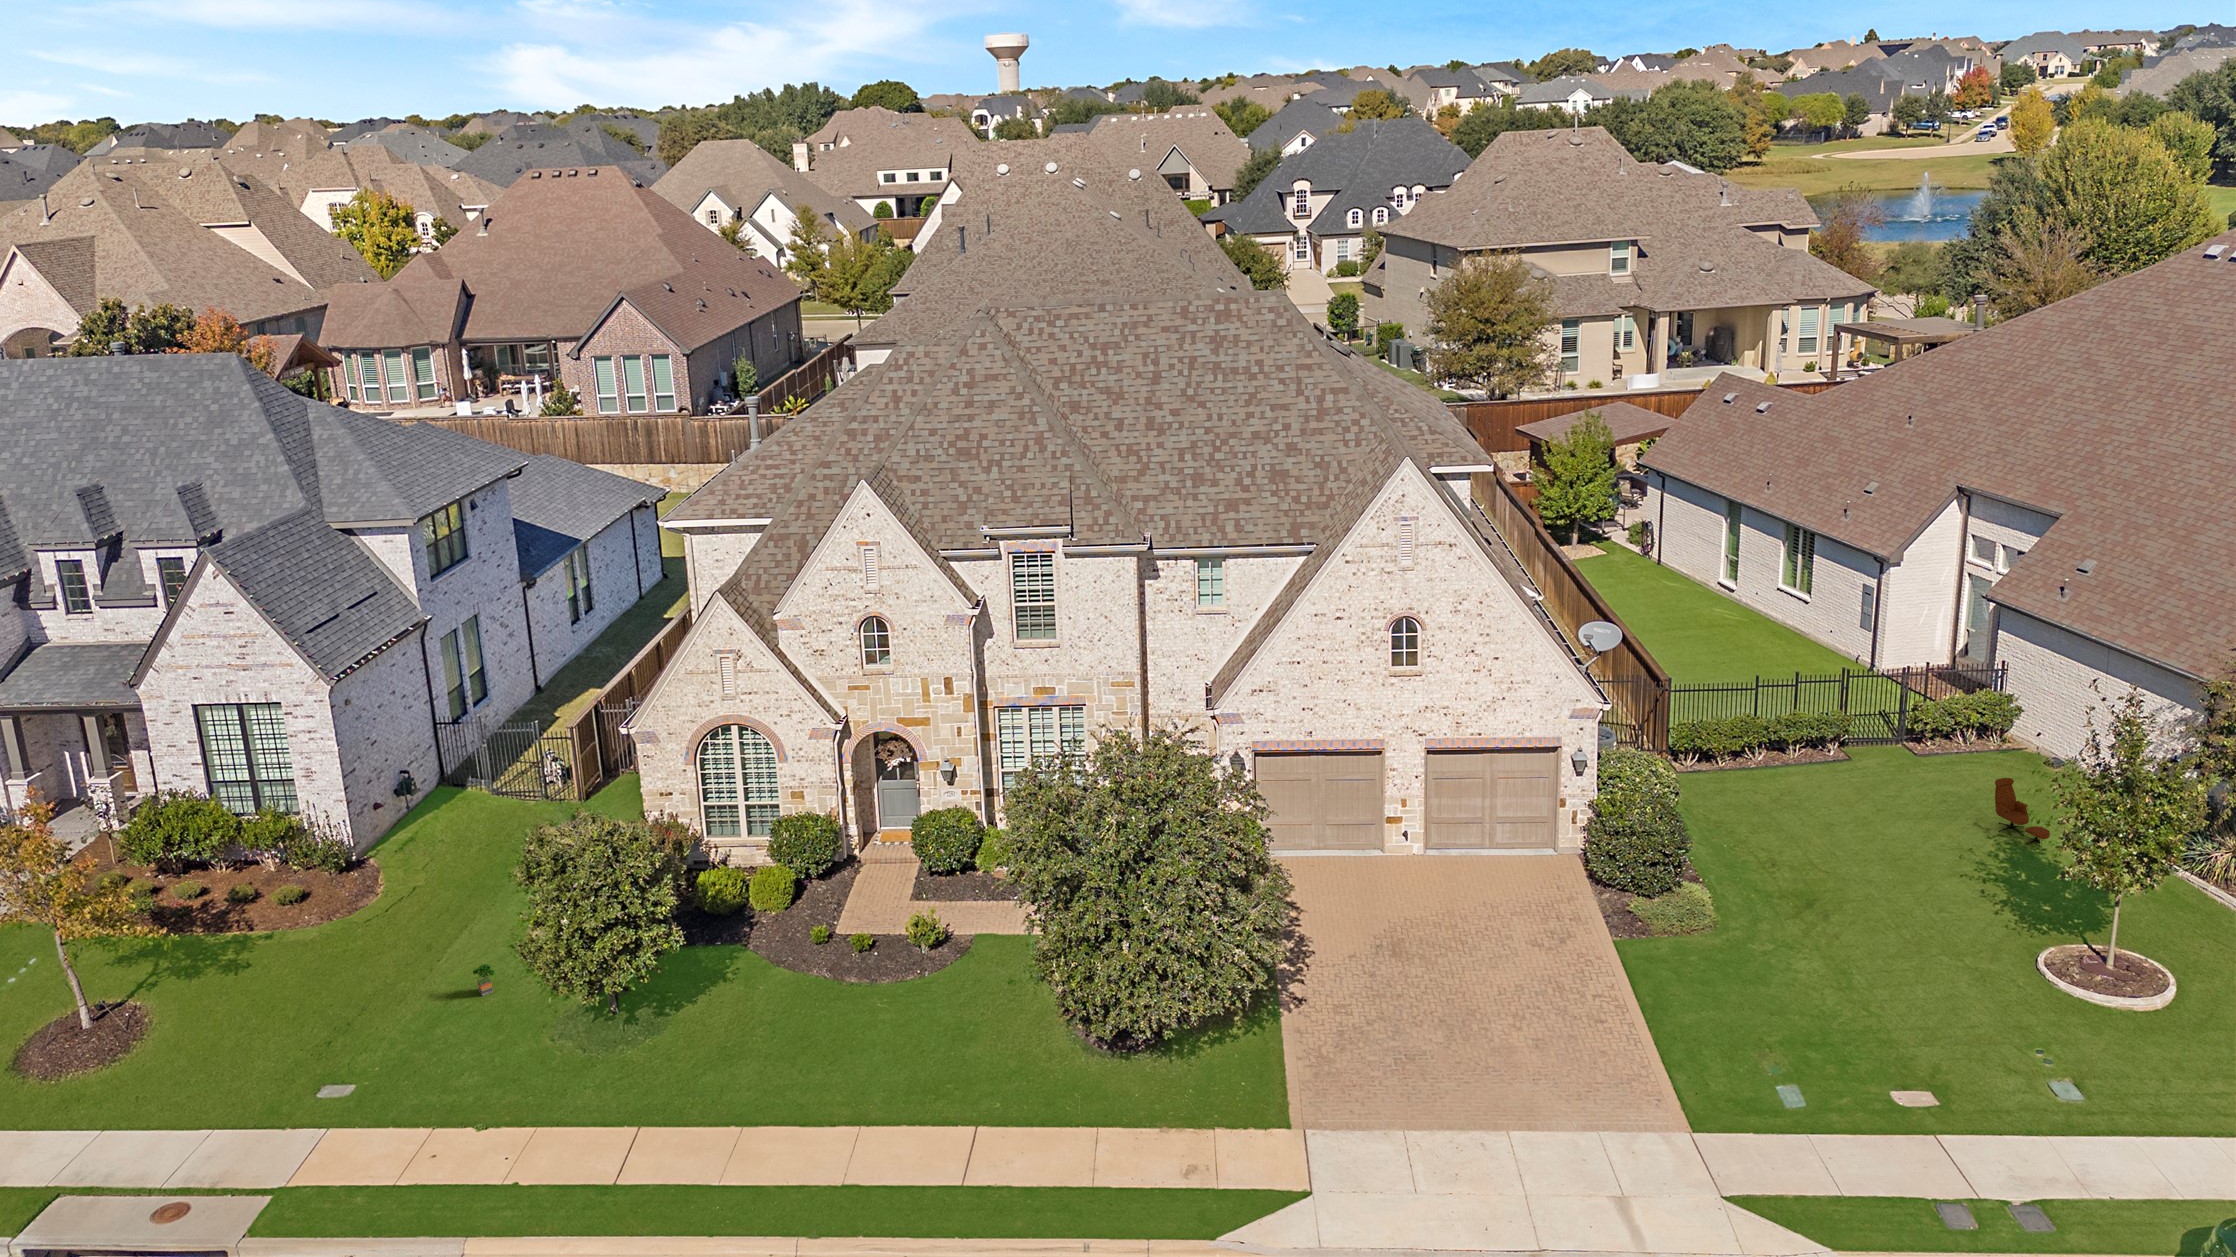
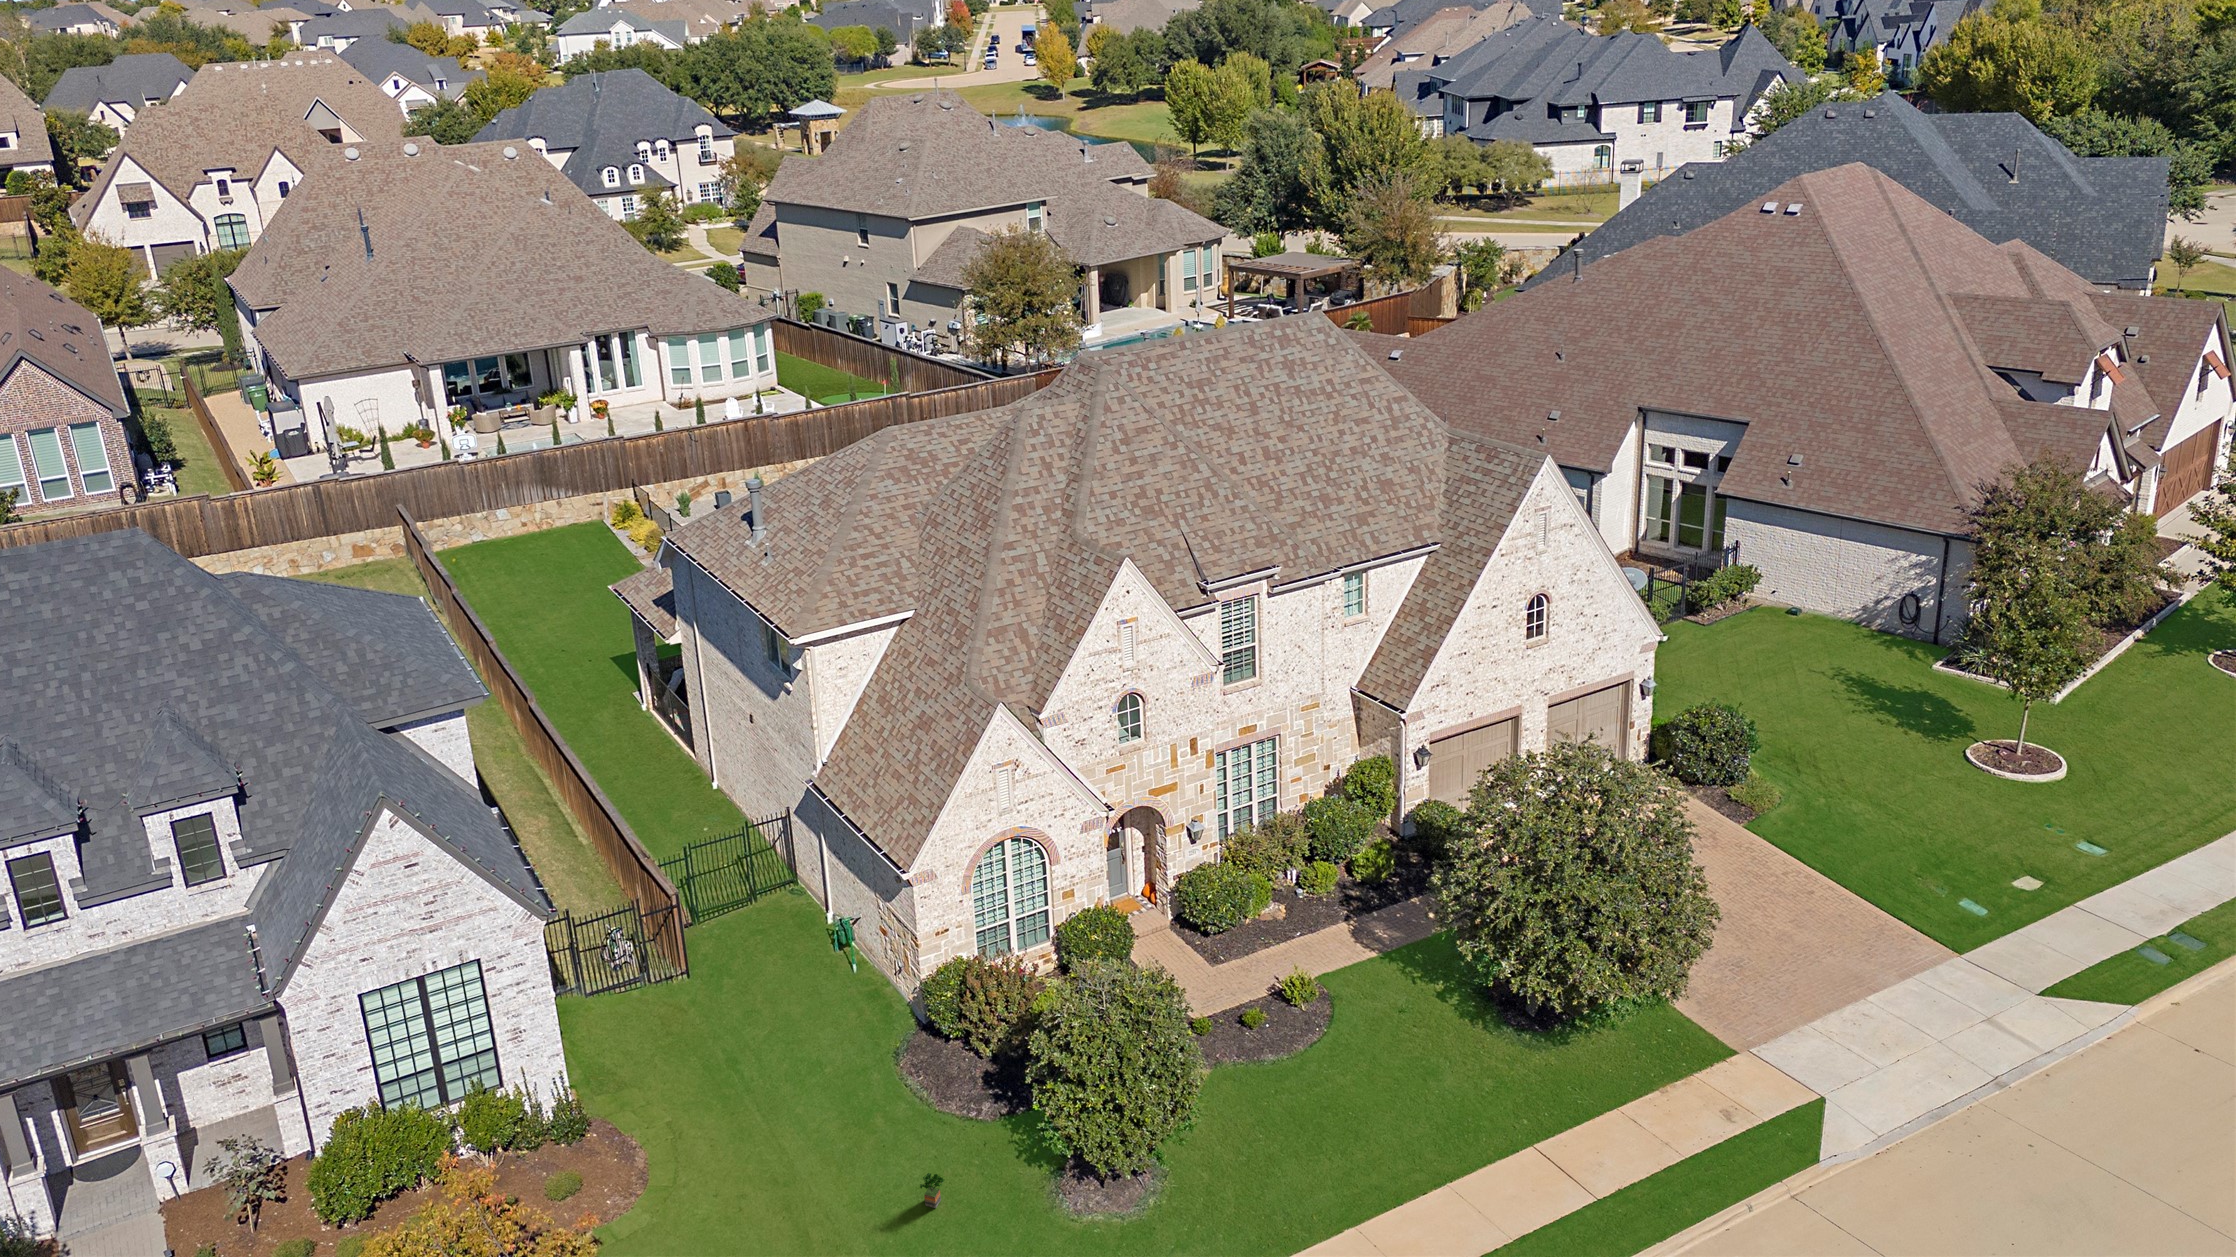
lounge chair: present [1995,778,2050,844] -> none [1863,630,1909,677]

